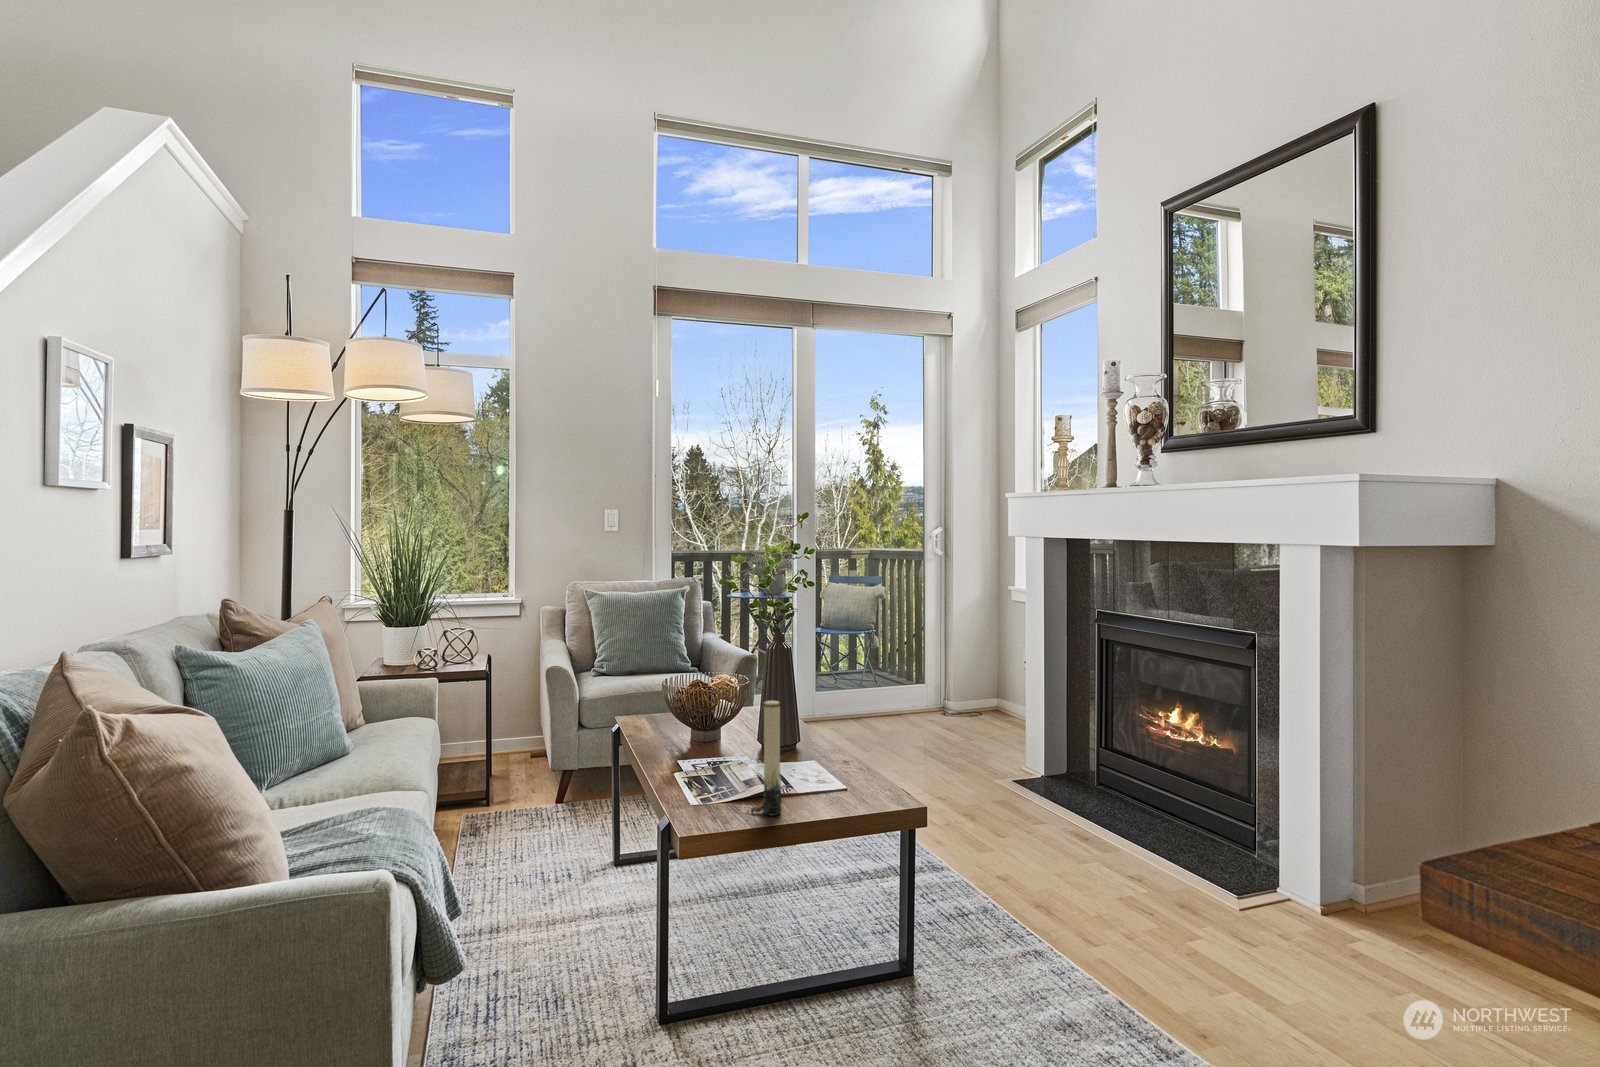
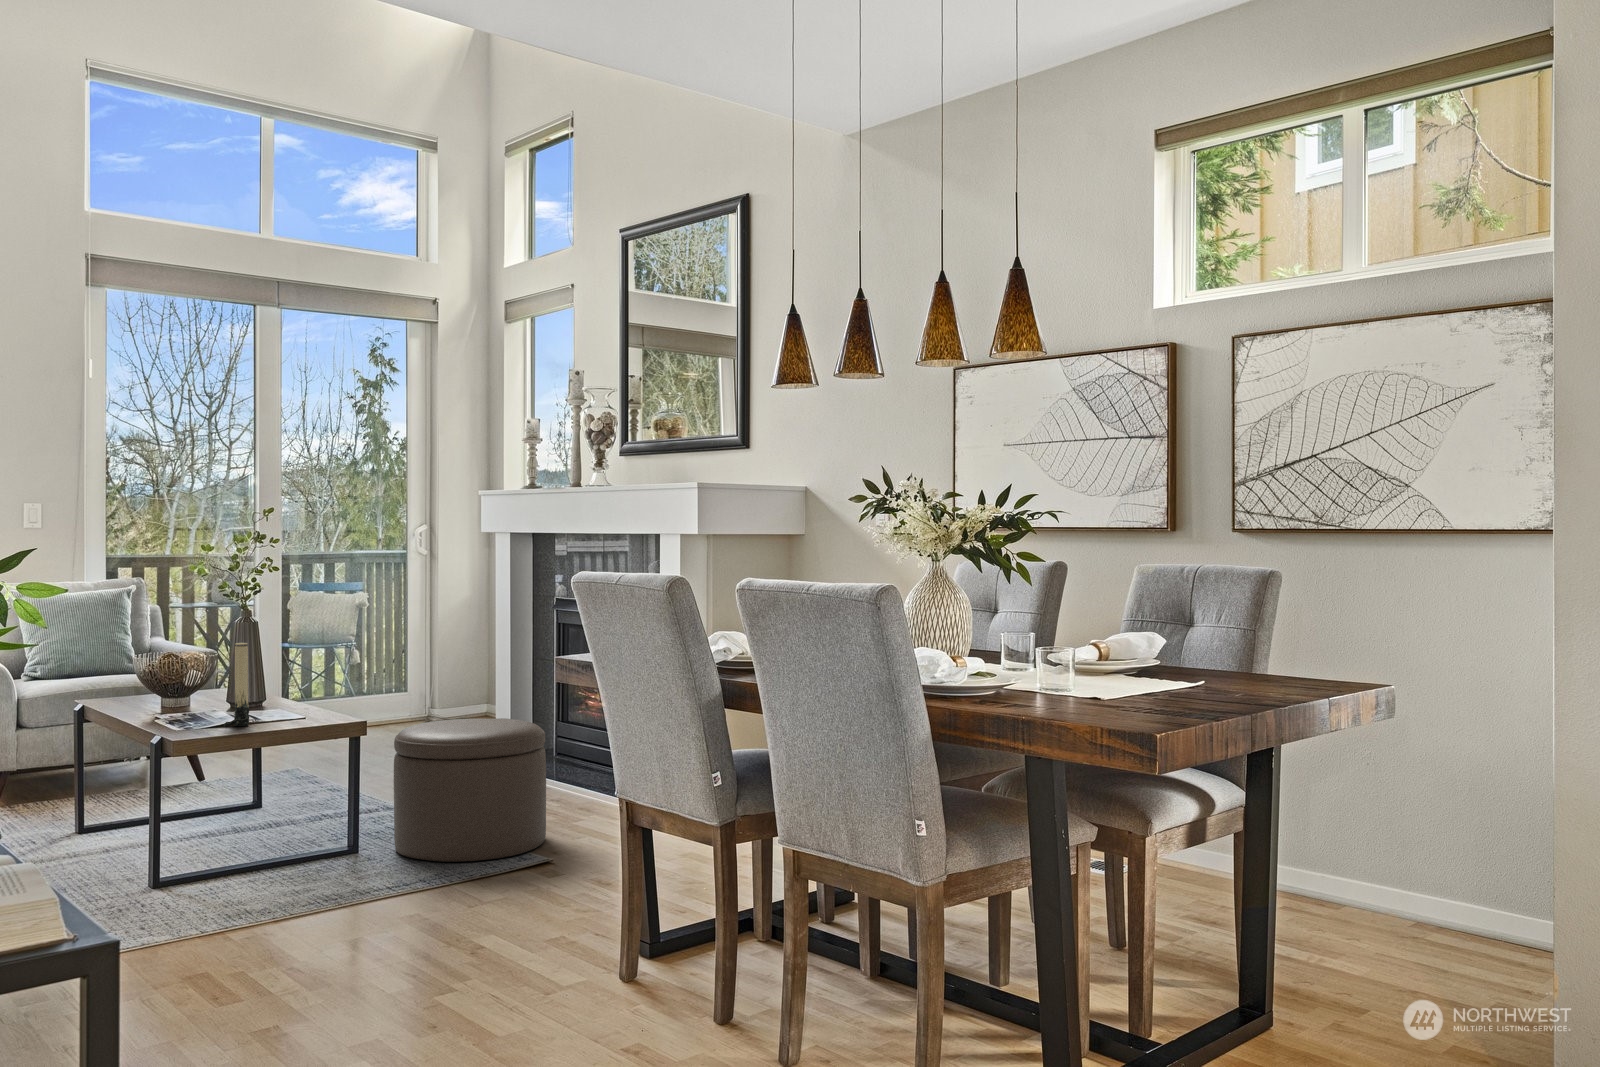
ottoman: none [960,789,1170,1029] -> present [394,718,546,862]

